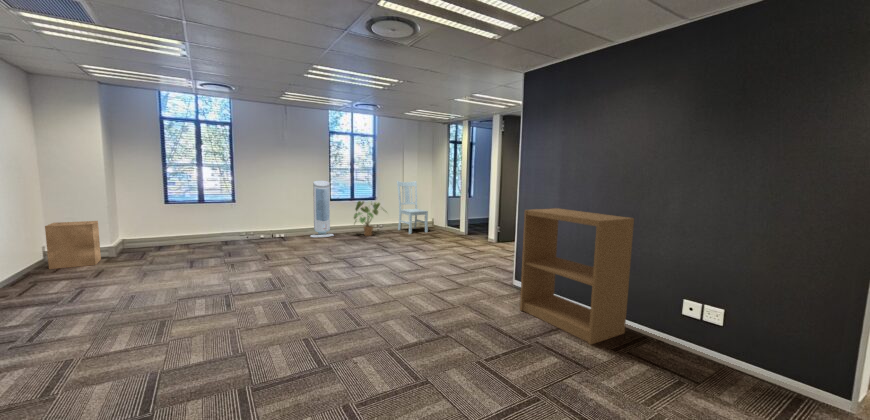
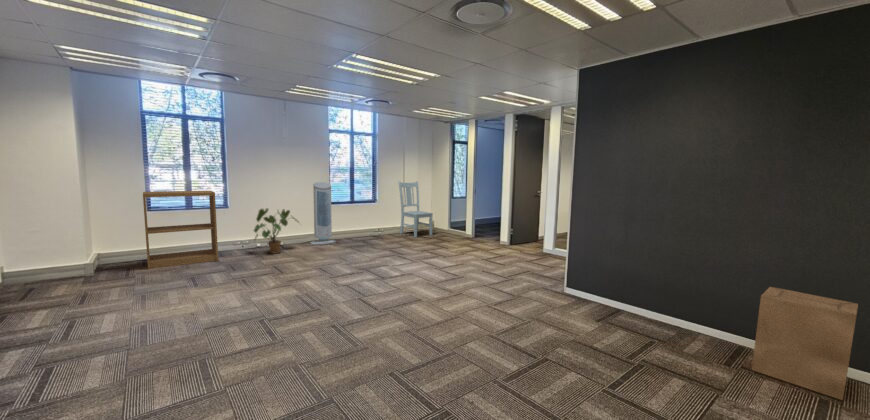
house plant: present [354,201,380,236] -> present [254,208,298,254]
bookshelf: present [520,208,634,345] -> present [143,191,218,269]
cardboard box: present [45,221,101,269] -> present [752,287,858,400]

